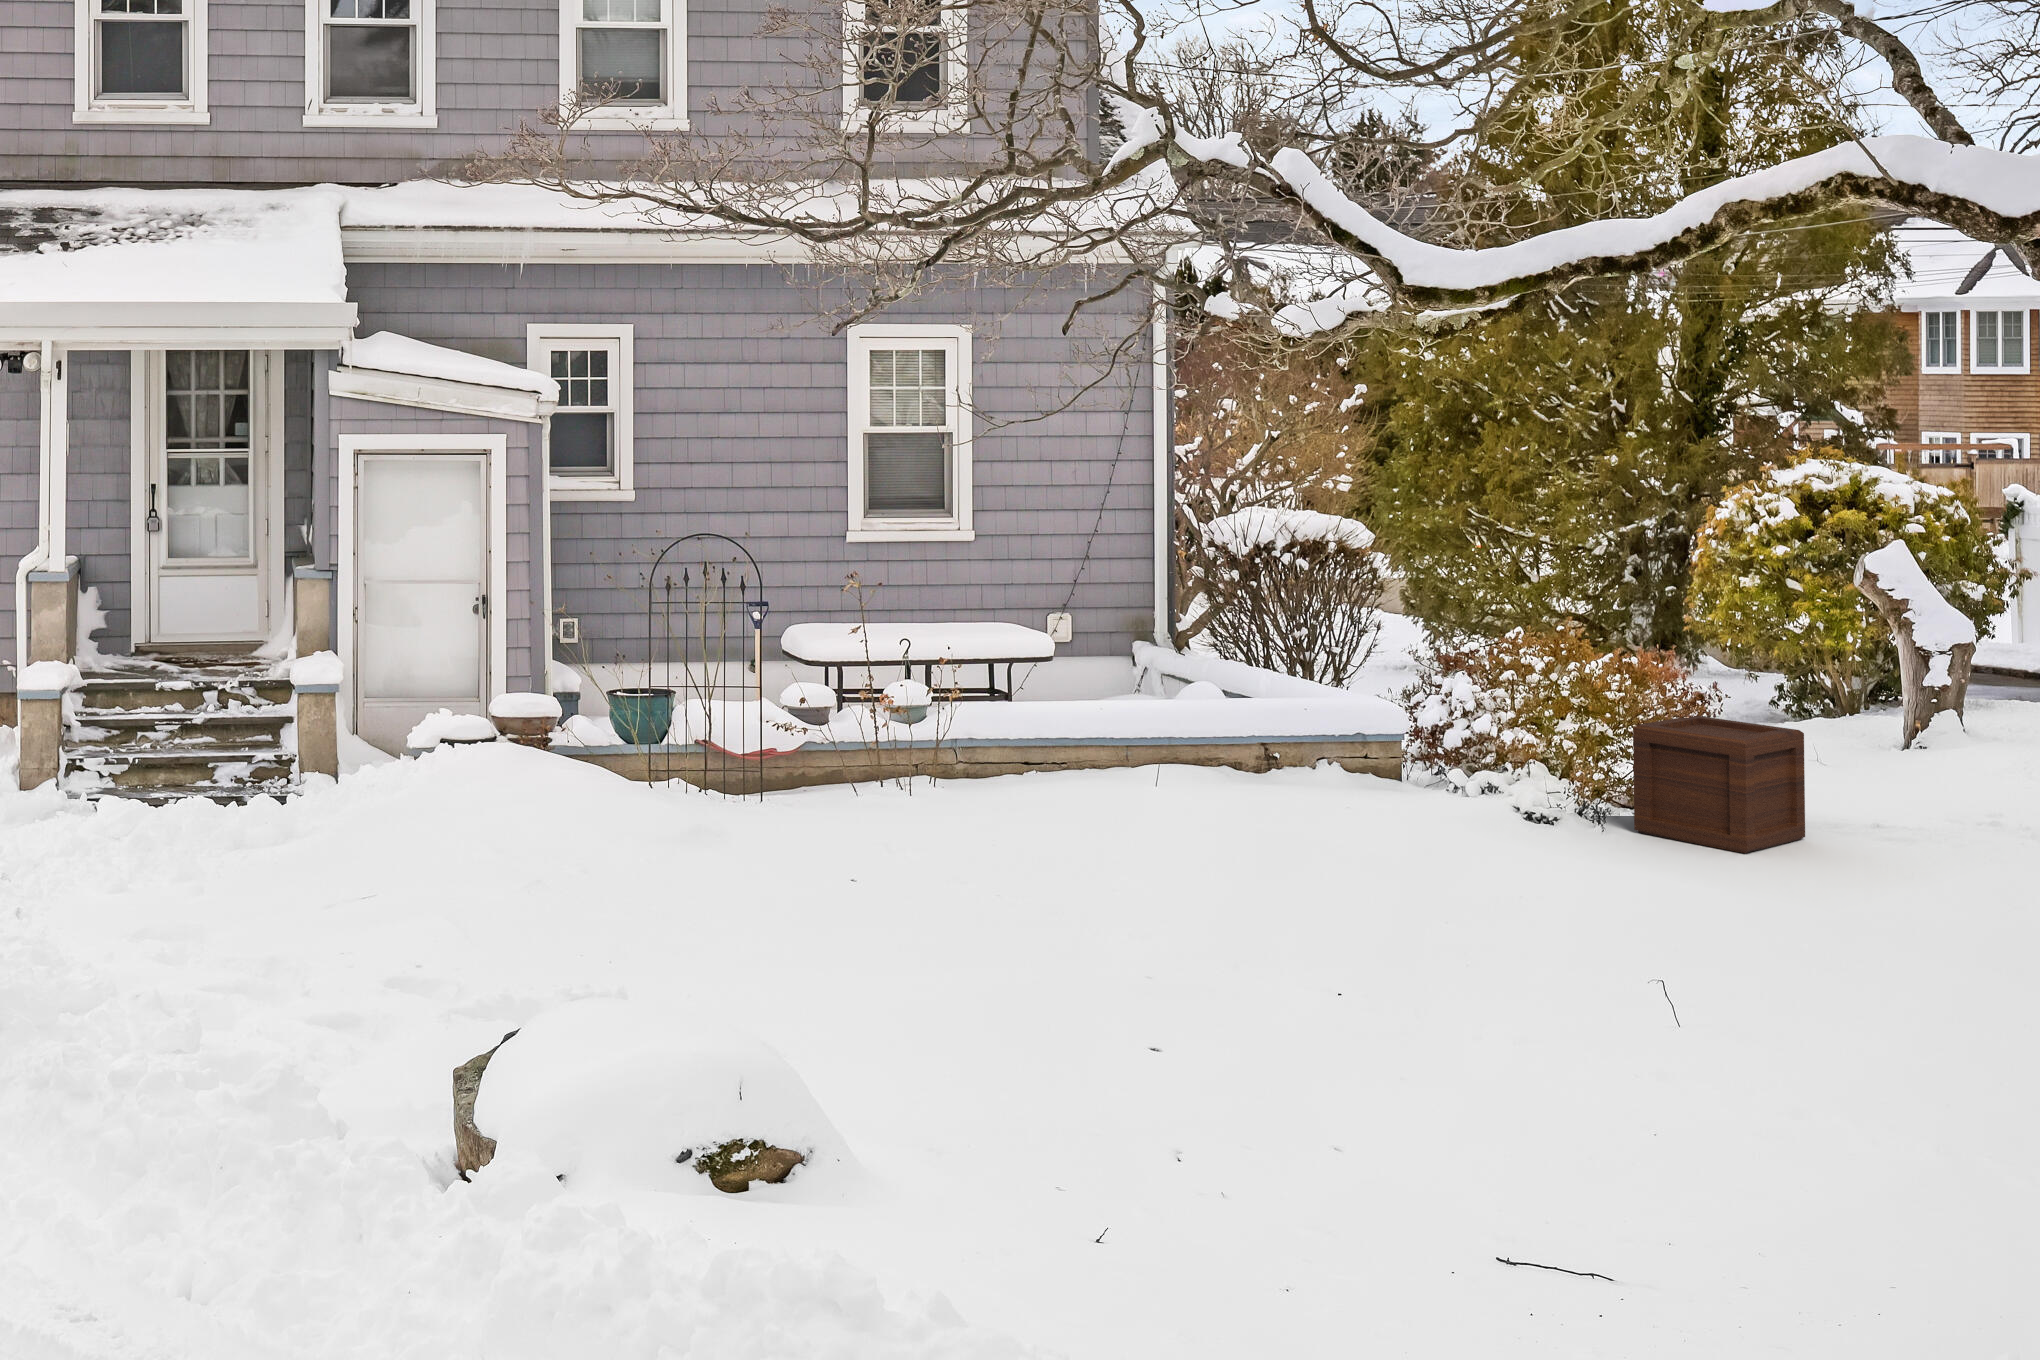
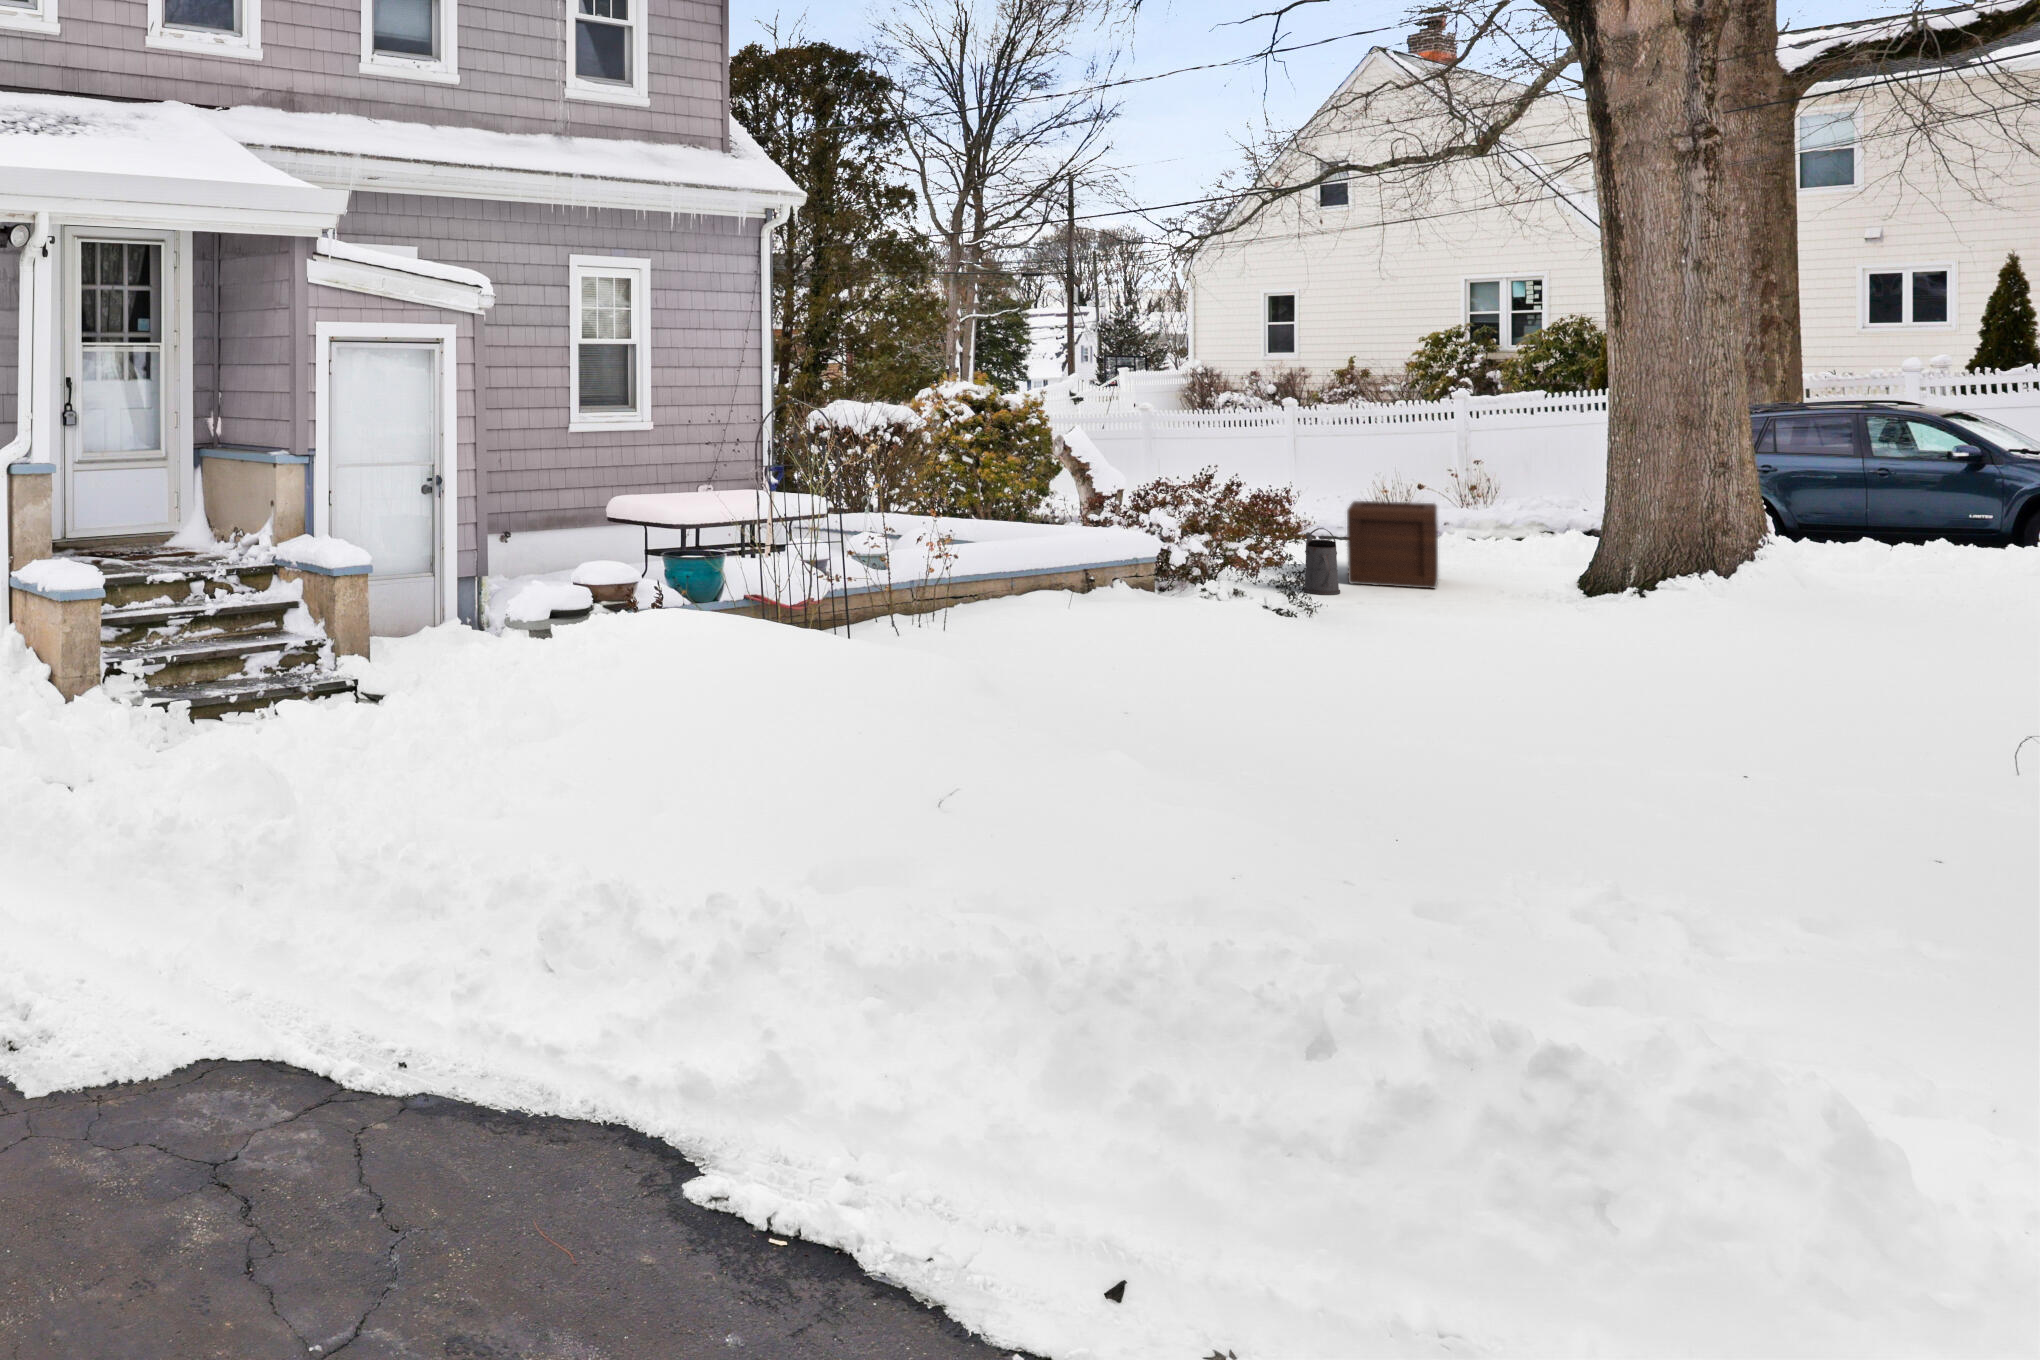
watering can: none [1535,749,1586,843] -> present [1303,528,1340,595]

